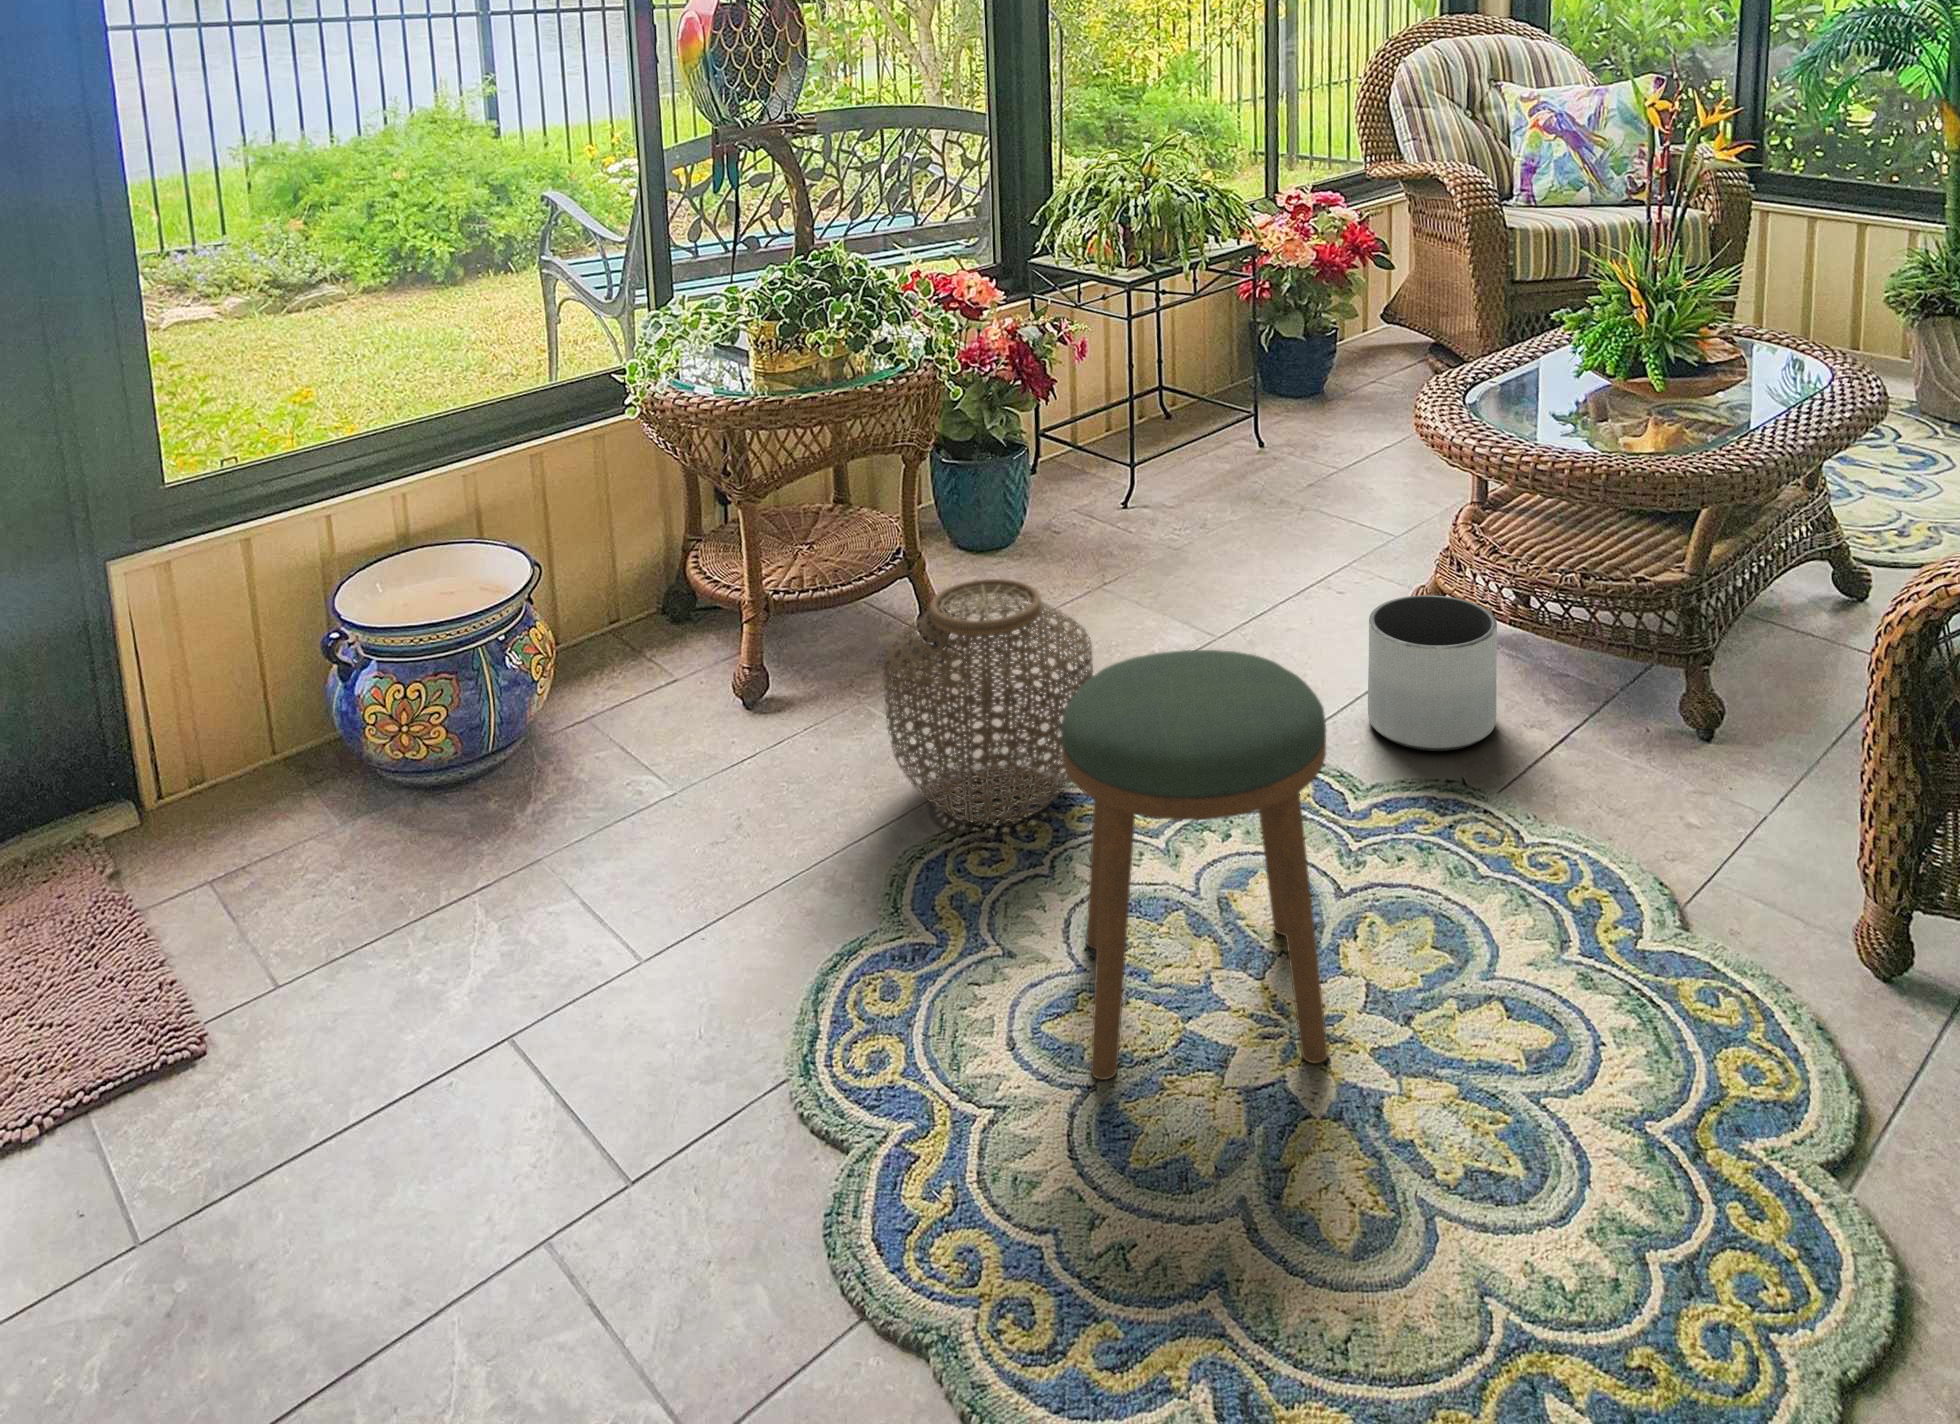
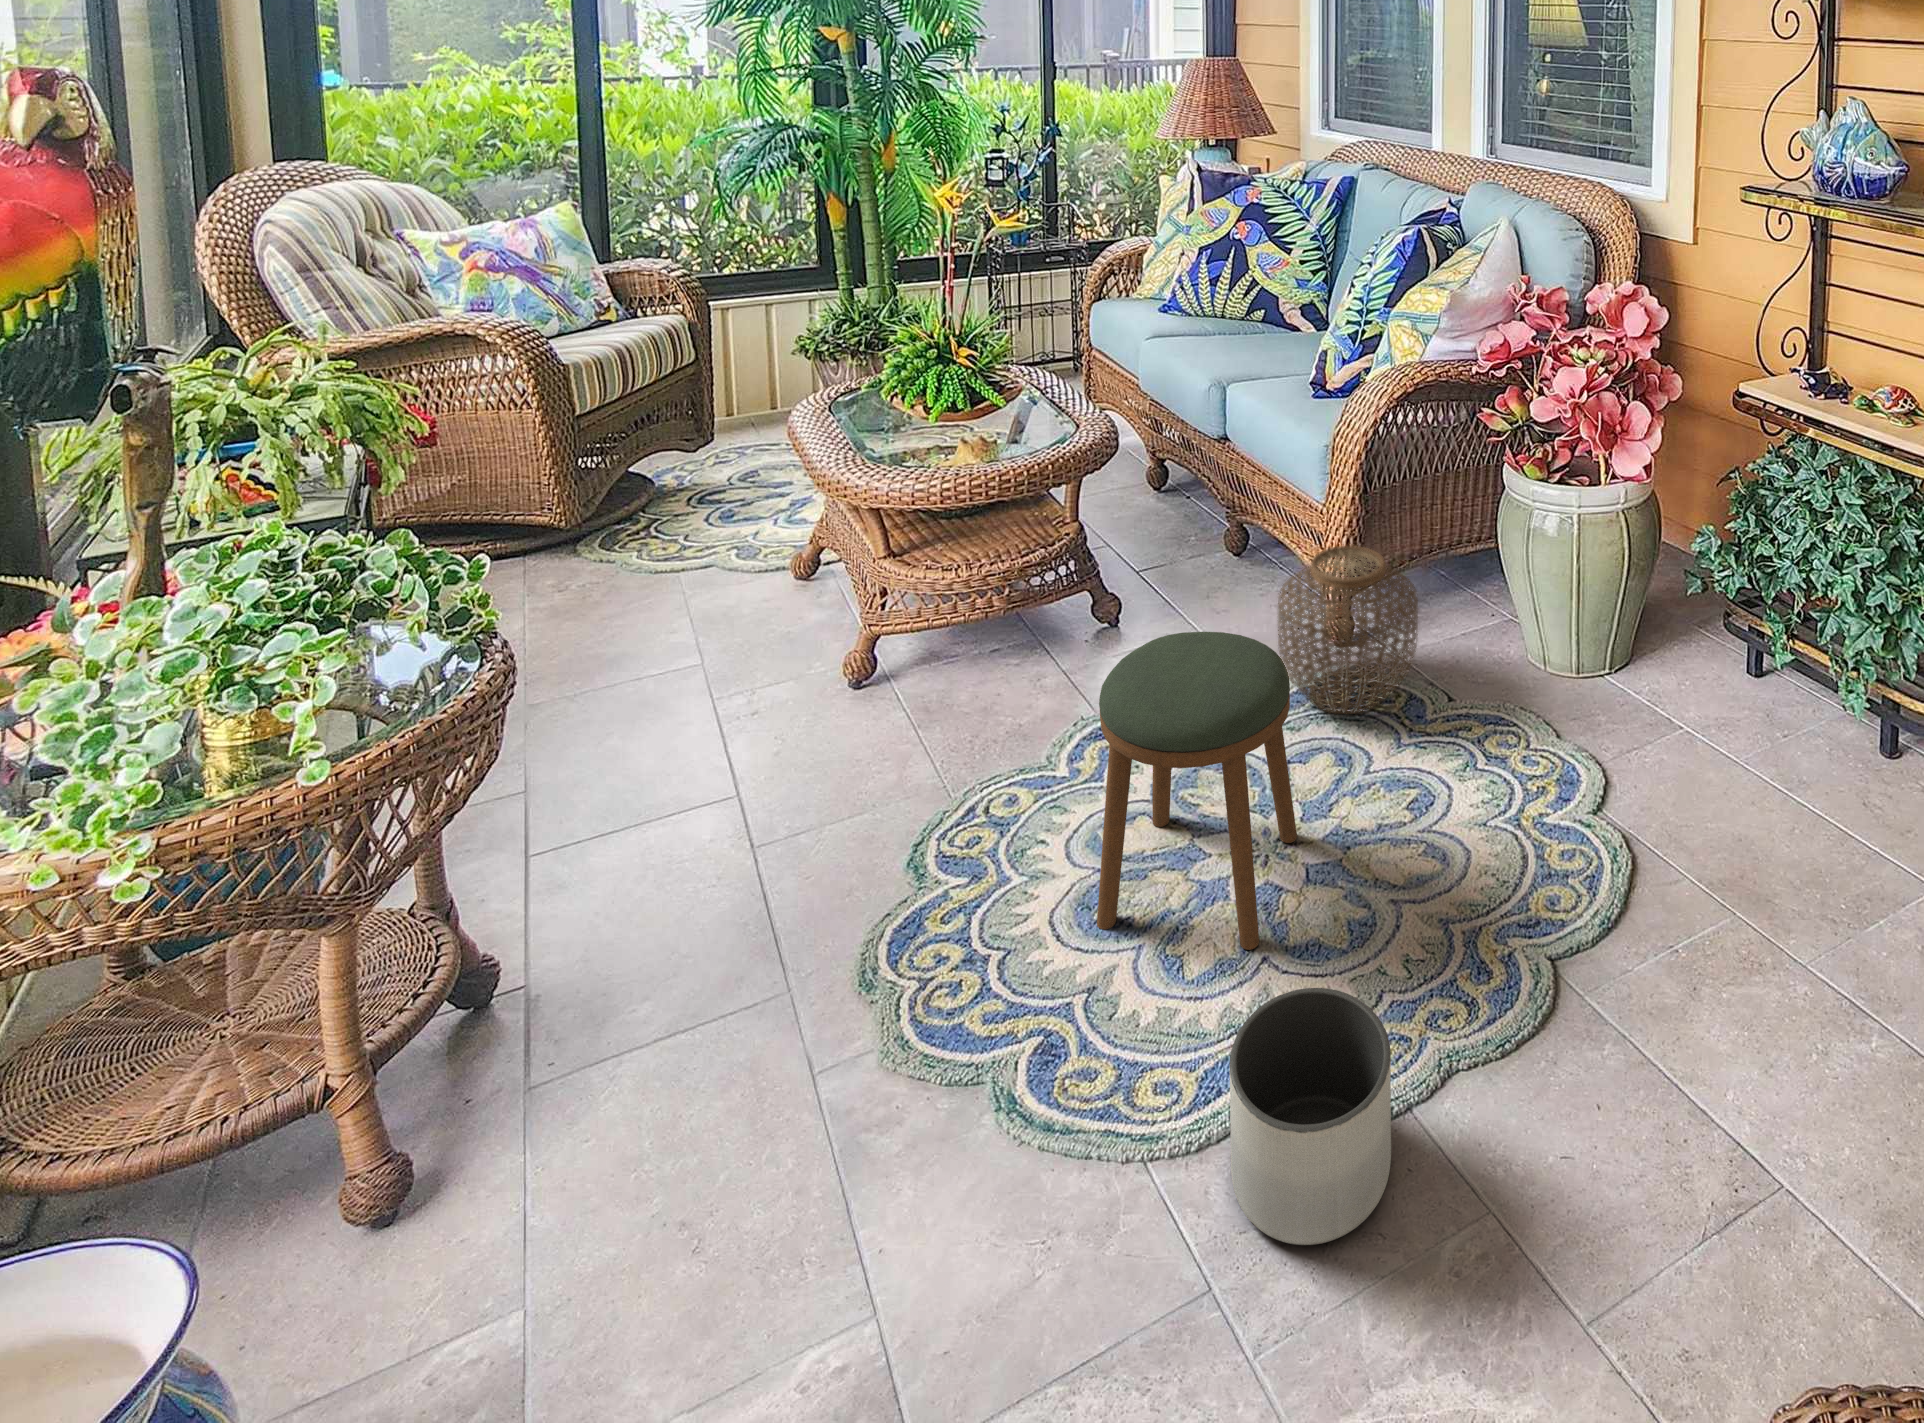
woven basket: present [883,579,1093,824] -> present [1278,546,1418,714]
planter: present [1368,595,1497,751] -> present [1230,988,1391,1245]

